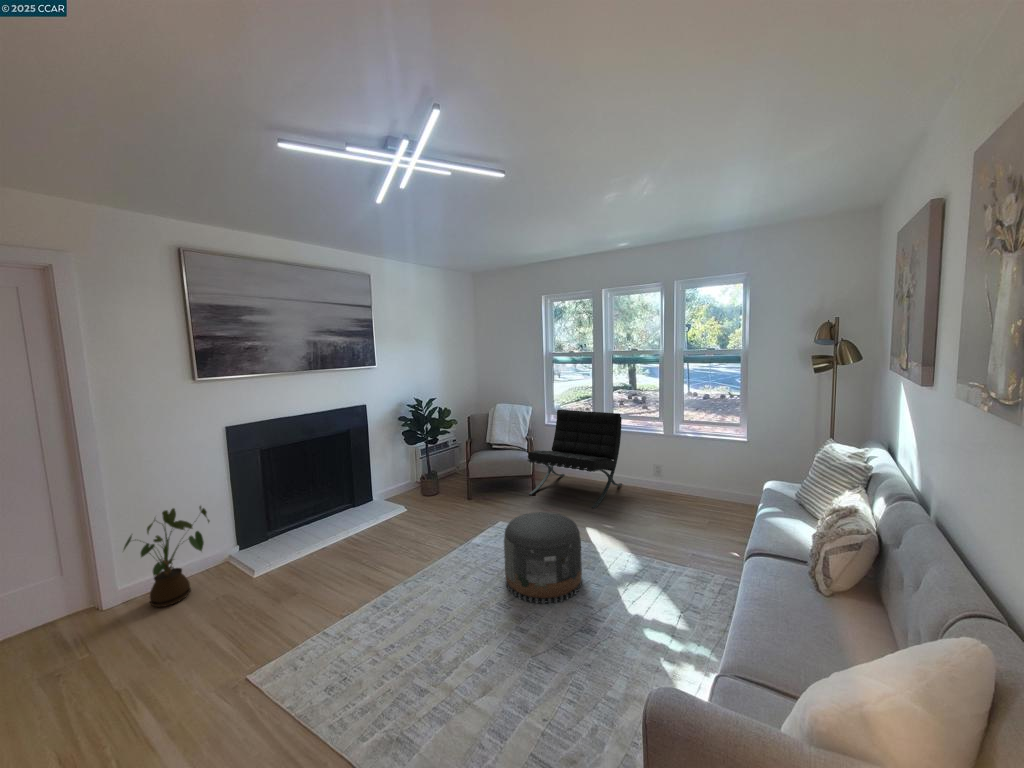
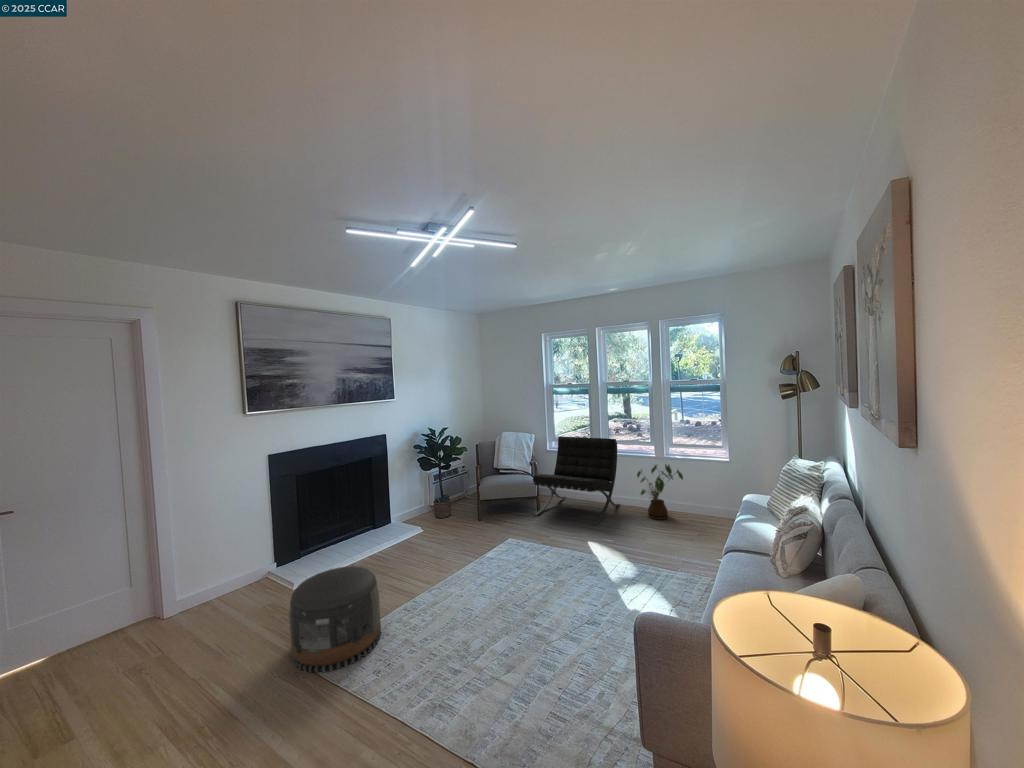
house plant: present [124,506,210,607] -> present [637,465,683,520]
pouf: present [504,512,582,604] -> present [289,566,381,673]

